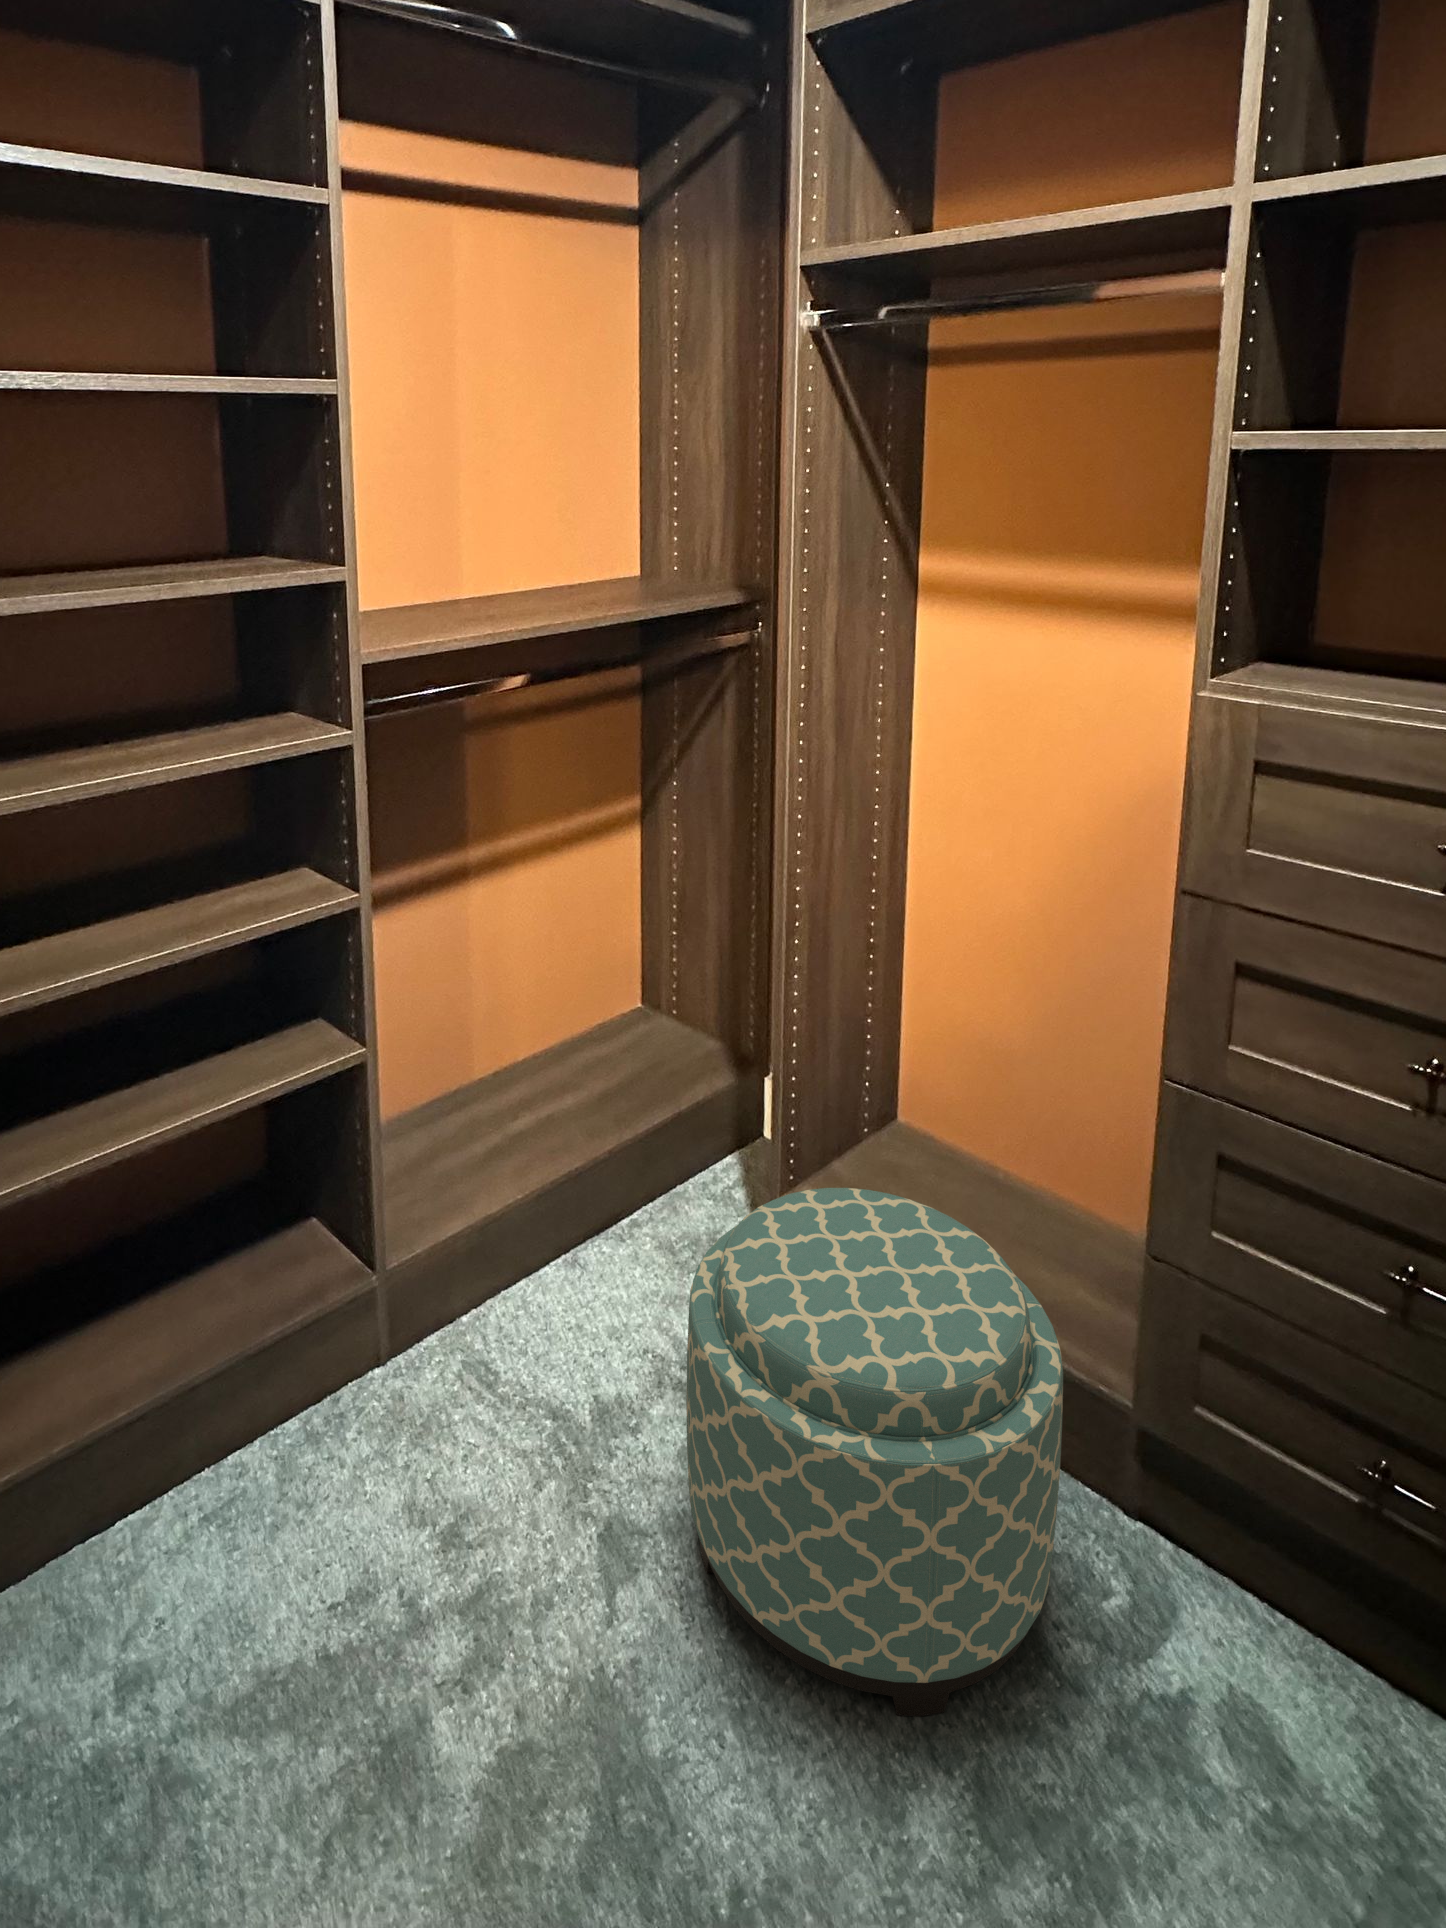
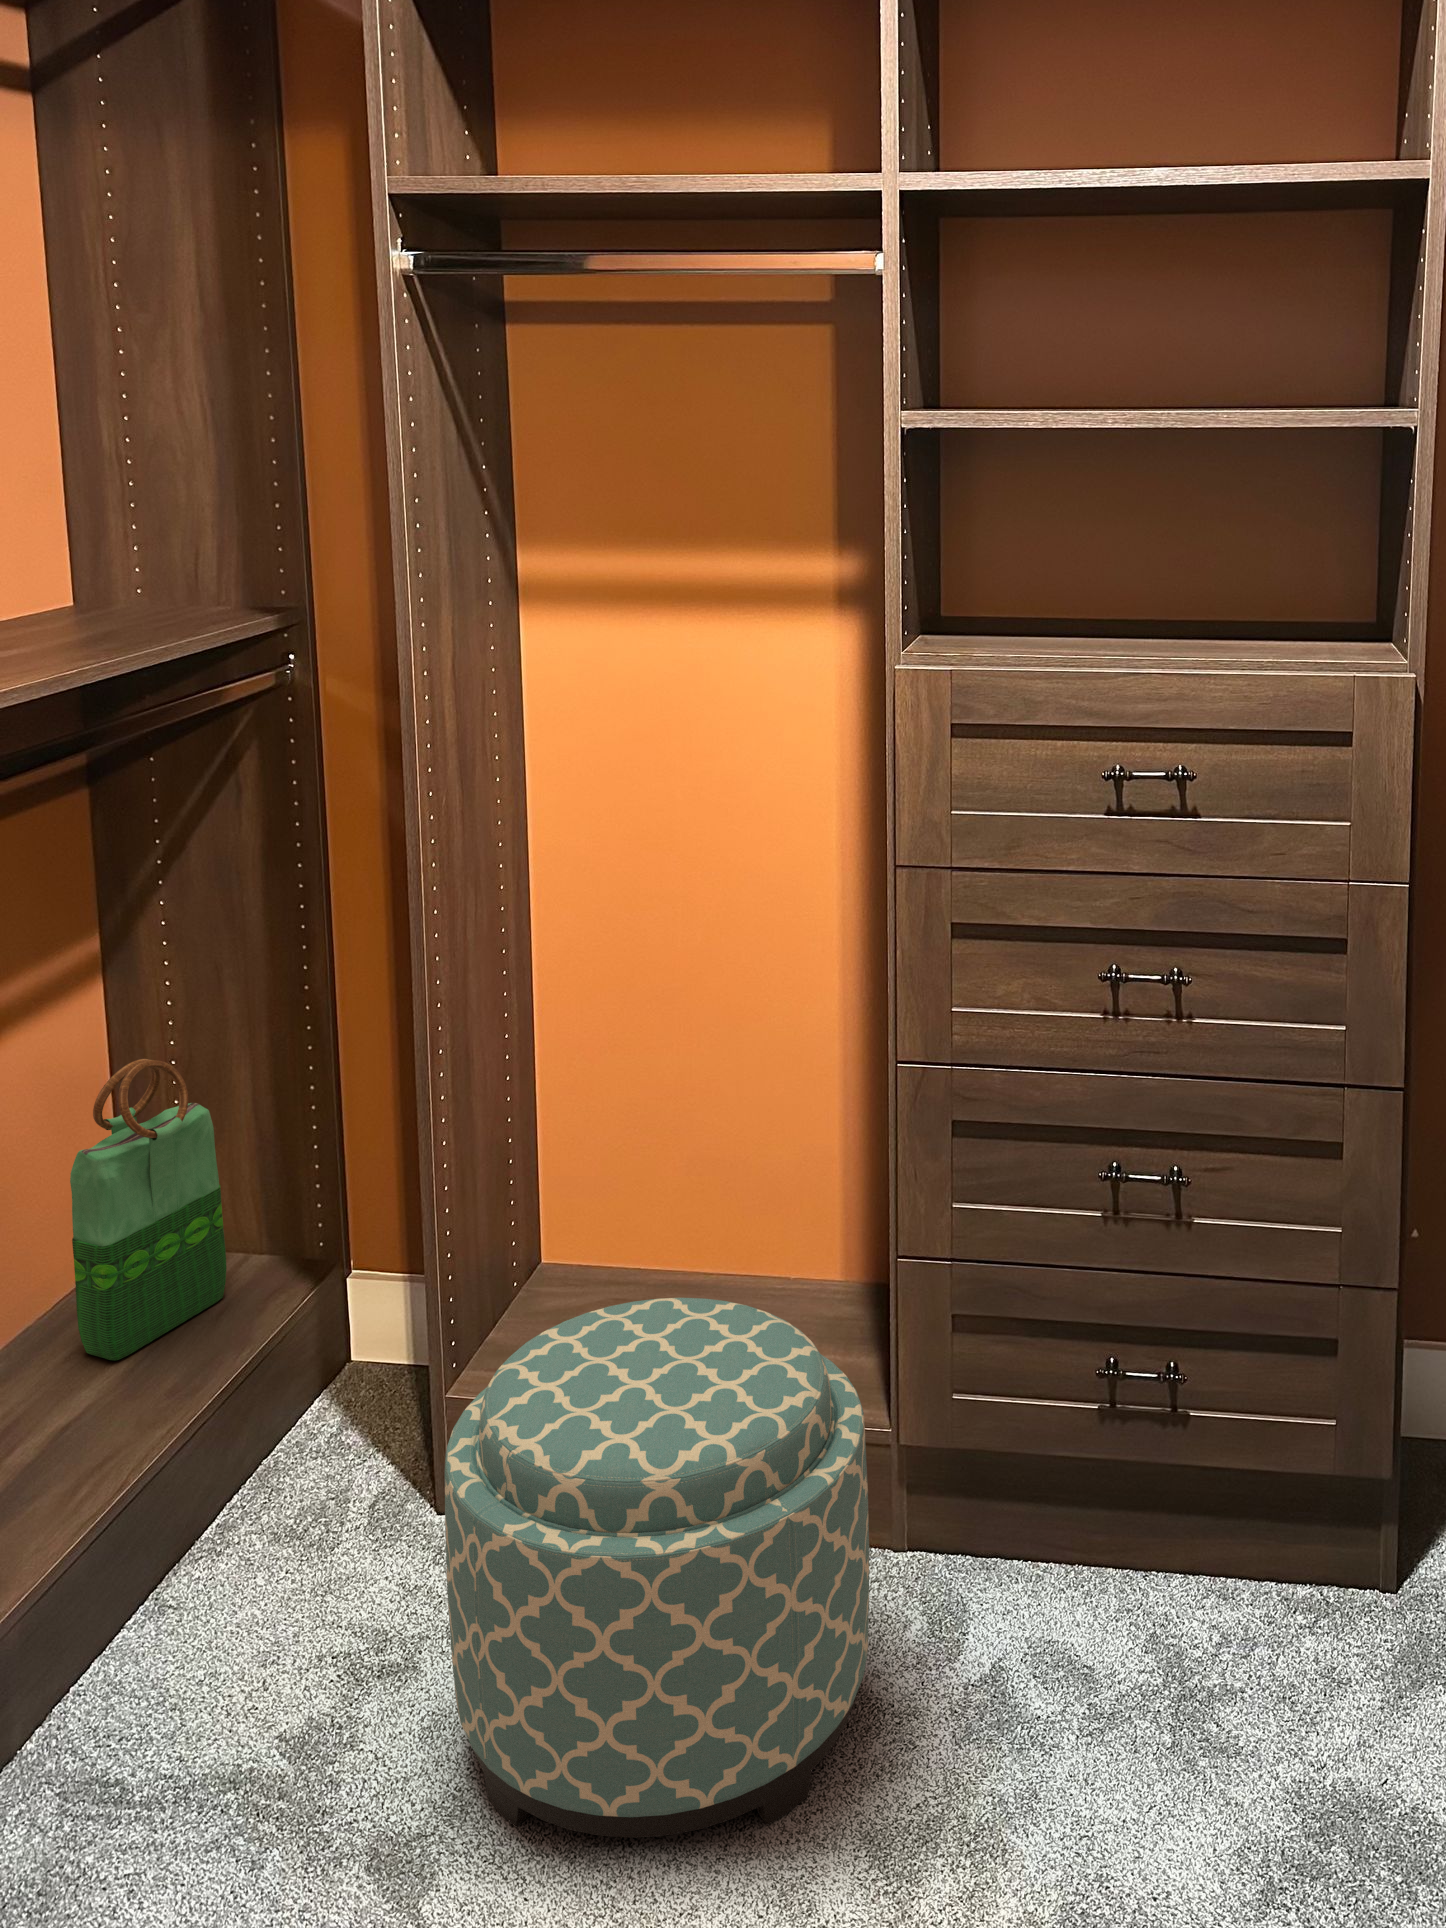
tote bag: none [580,886,681,1080] -> present [70,1059,227,1361]

